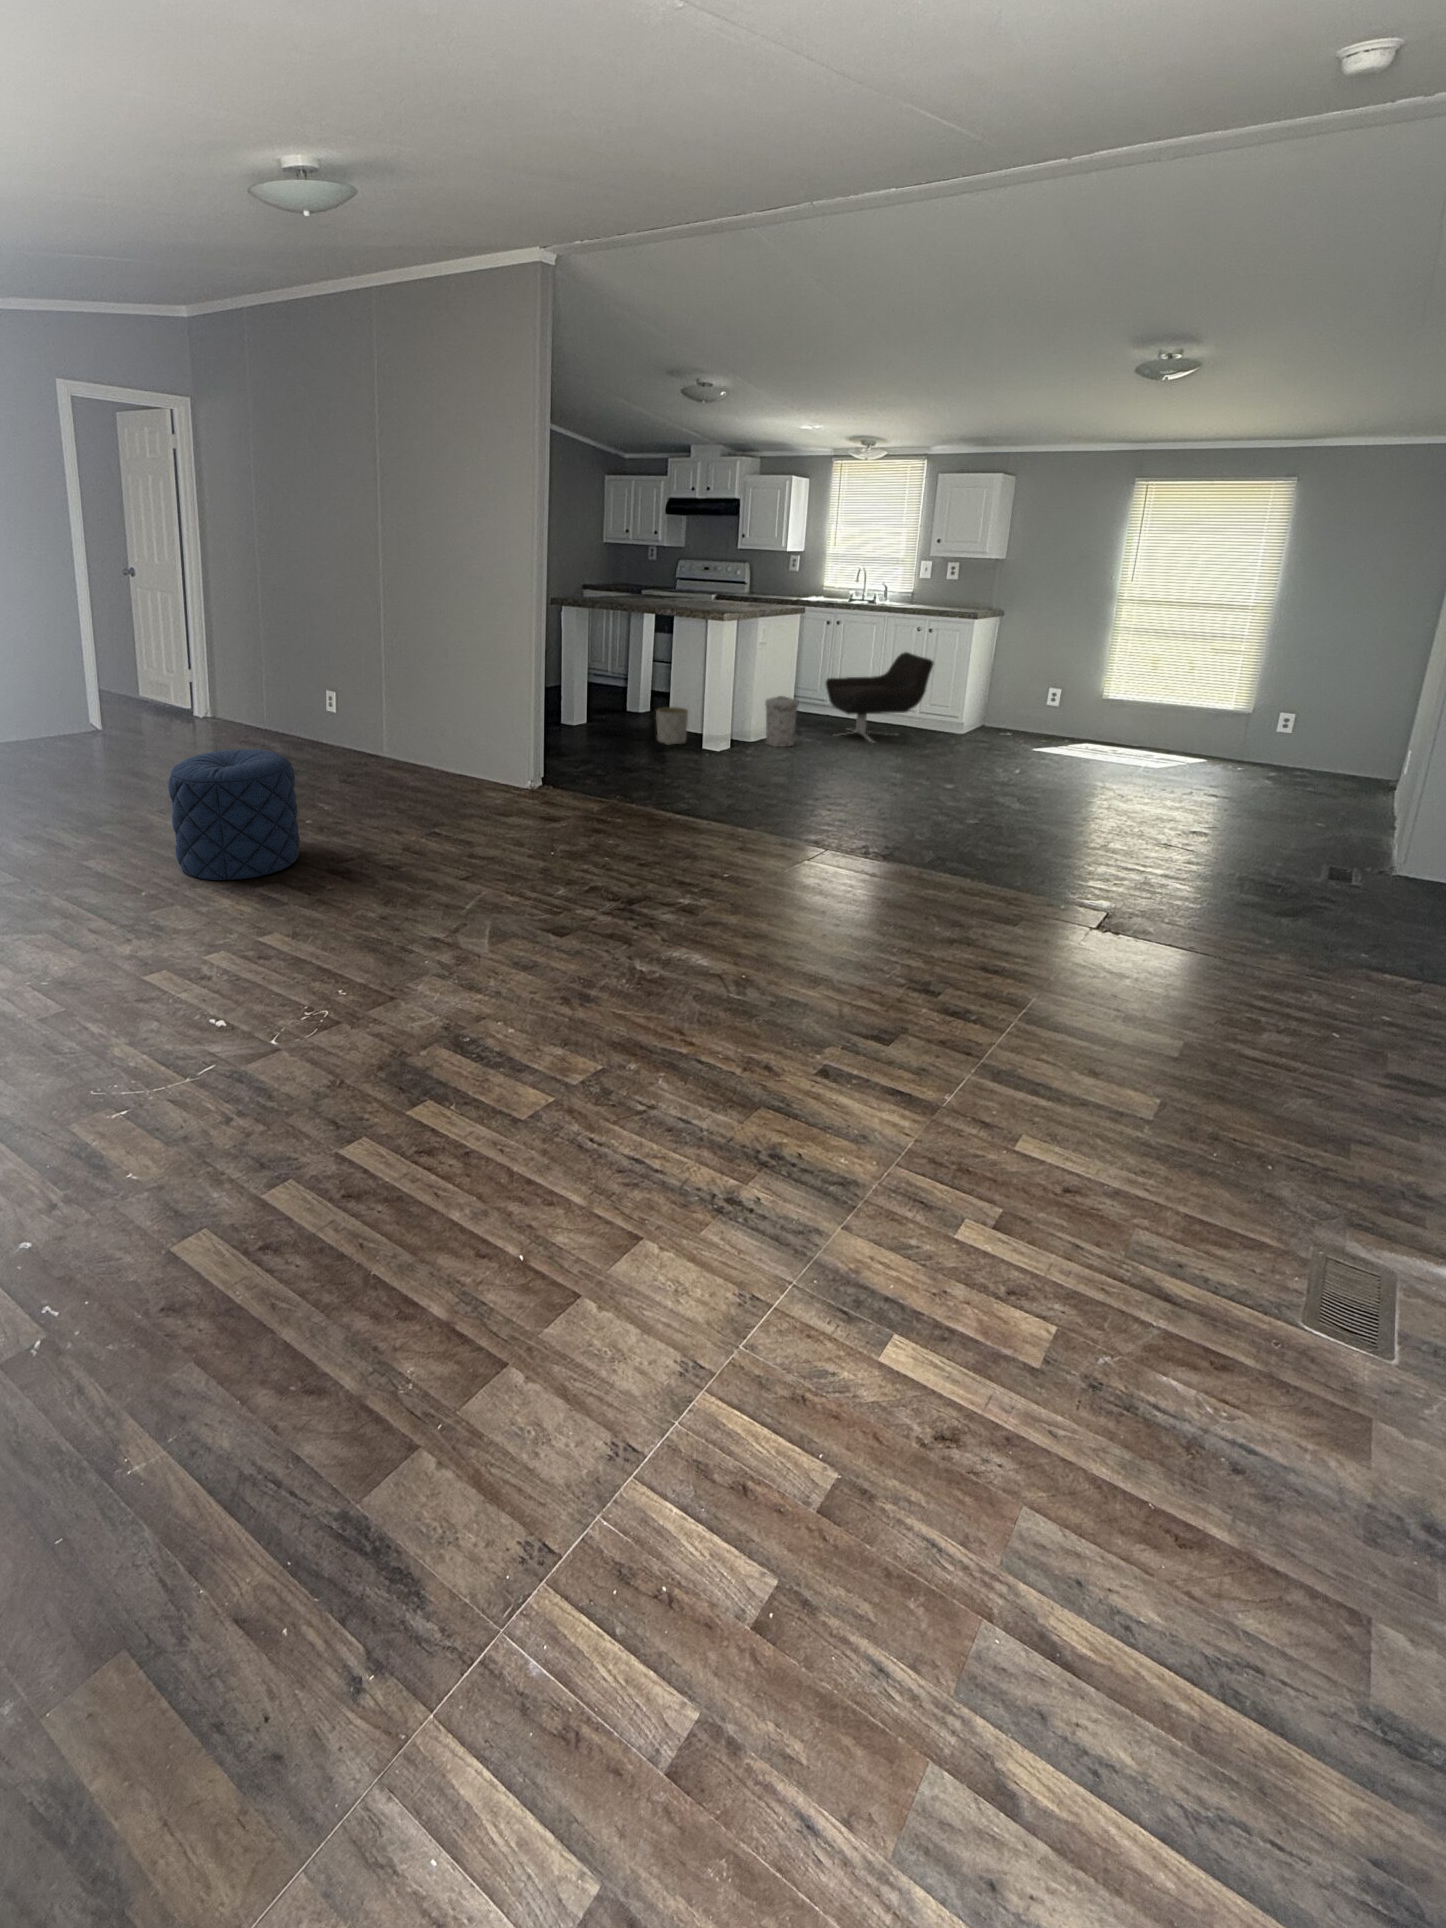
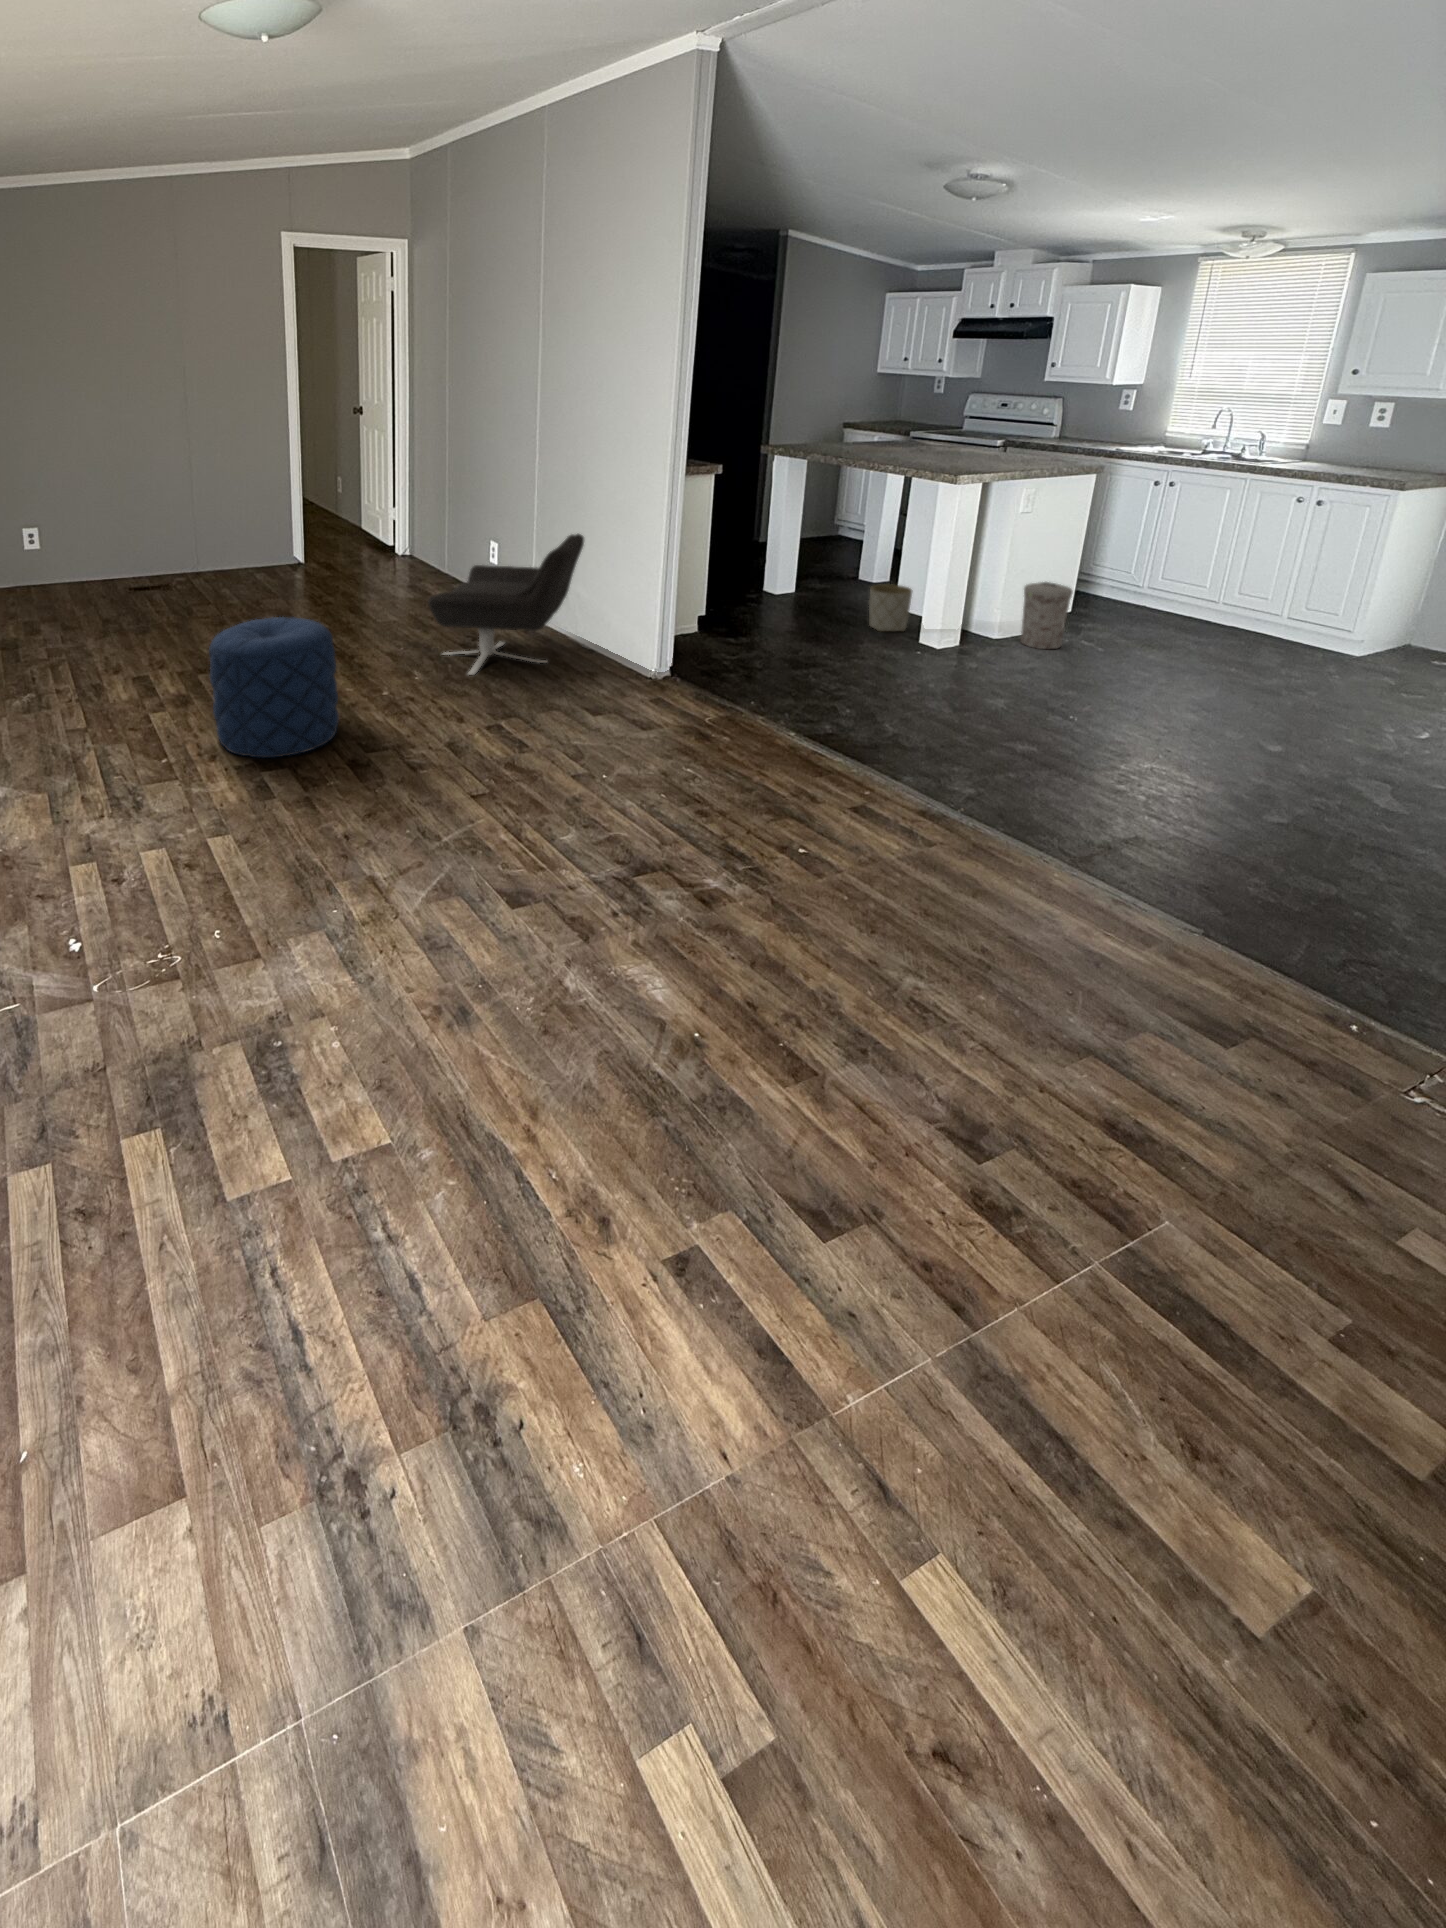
lounge chair: present [826,652,934,742] -> present [428,534,584,675]

